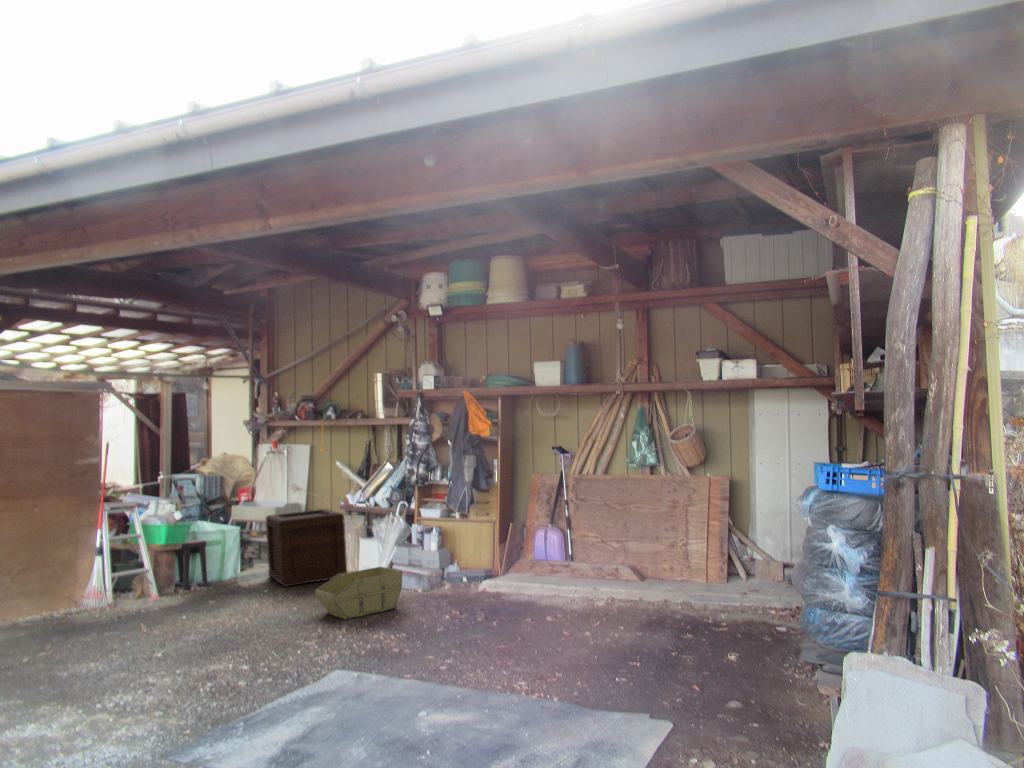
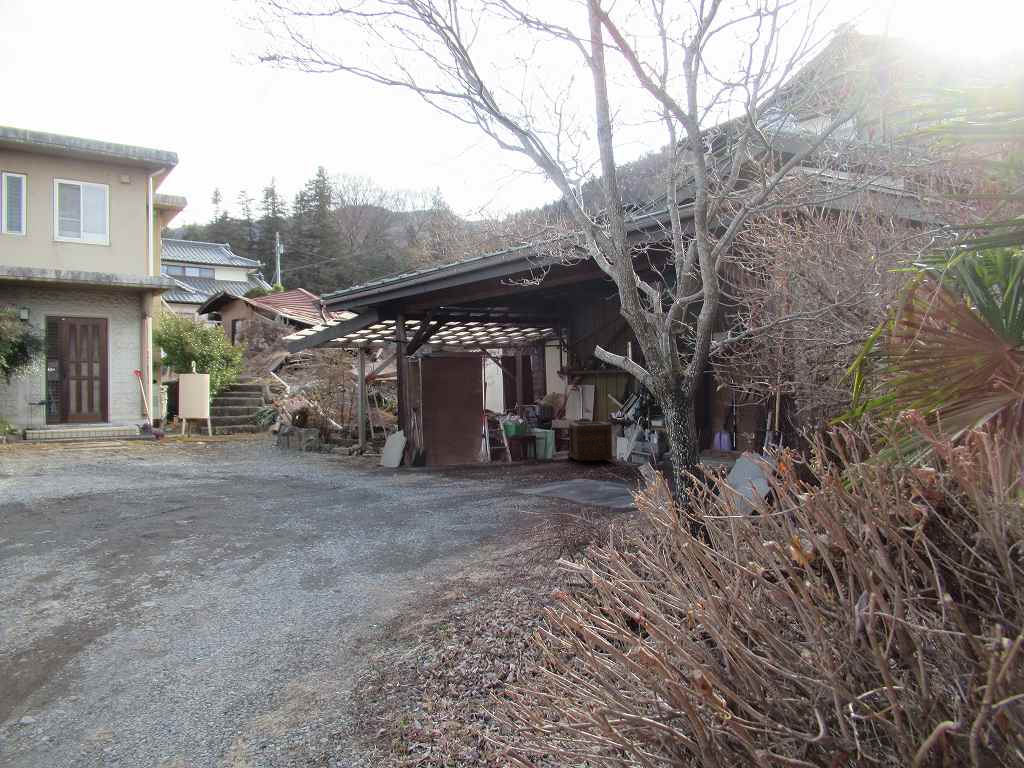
storage bin: present [315,567,402,619] -> none [593,451,639,475]

